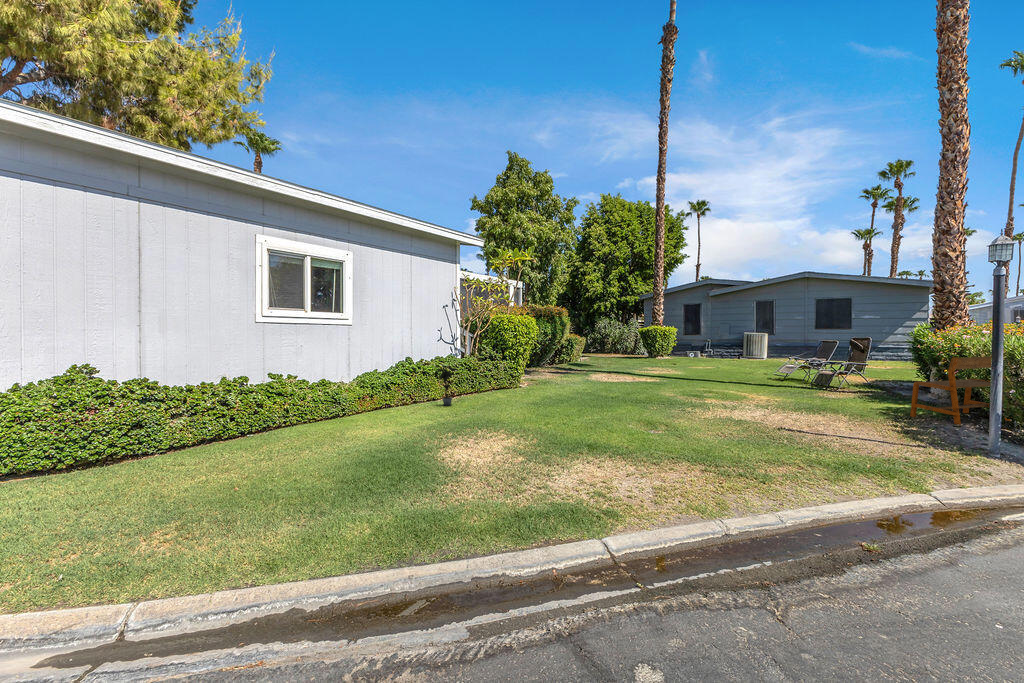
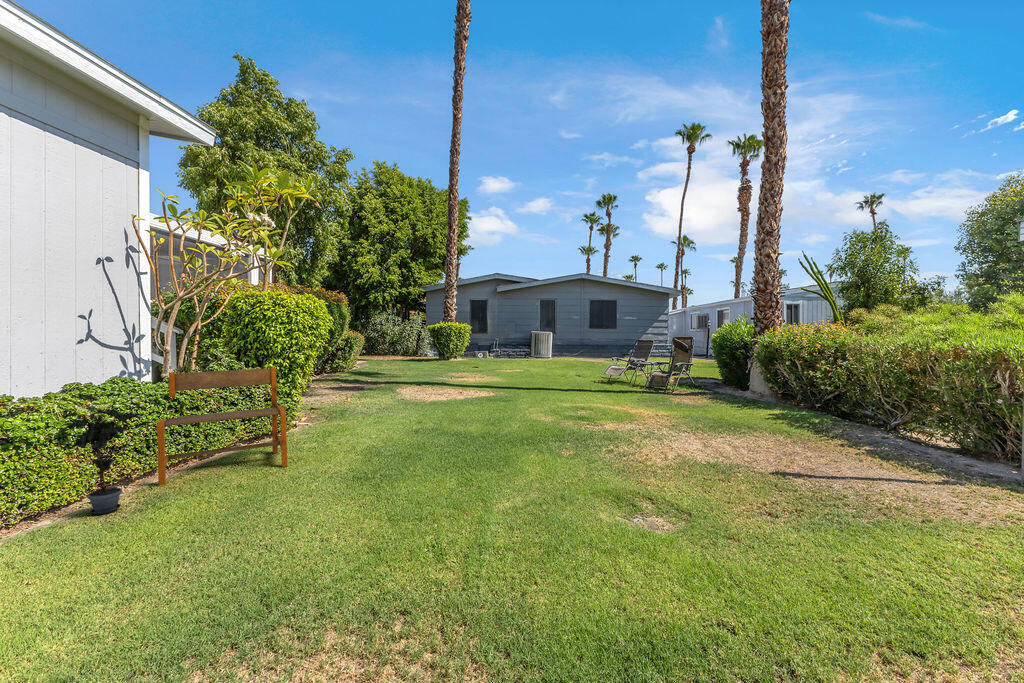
bench: present [910,356,1012,425] -> present [157,367,288,486]

